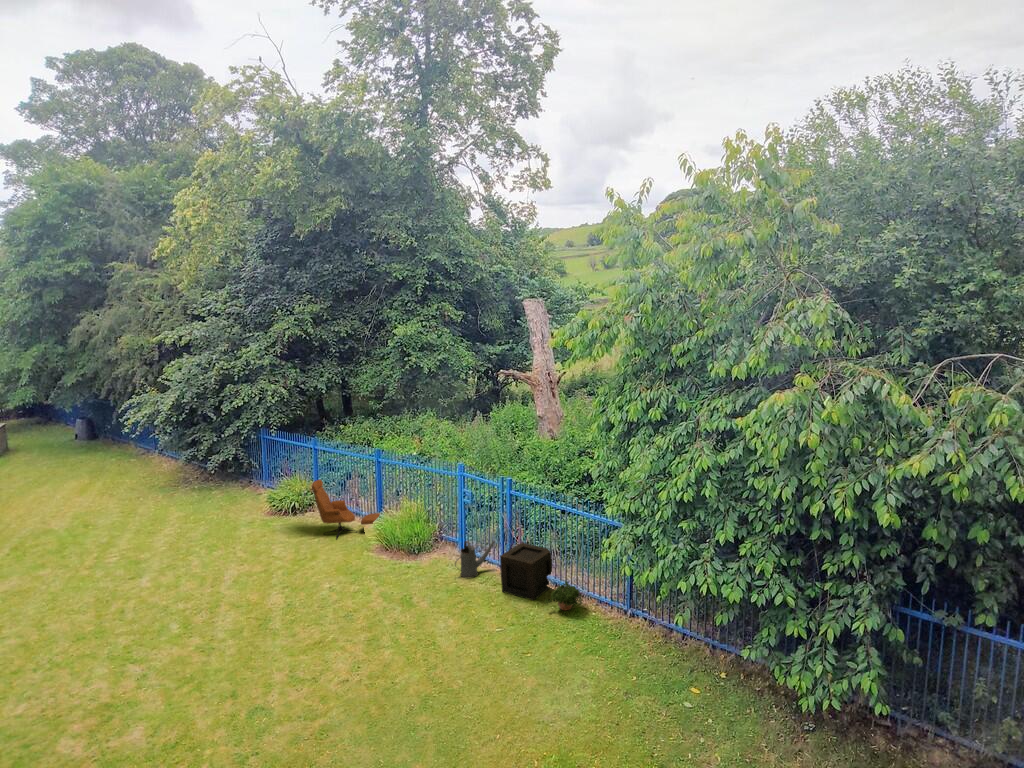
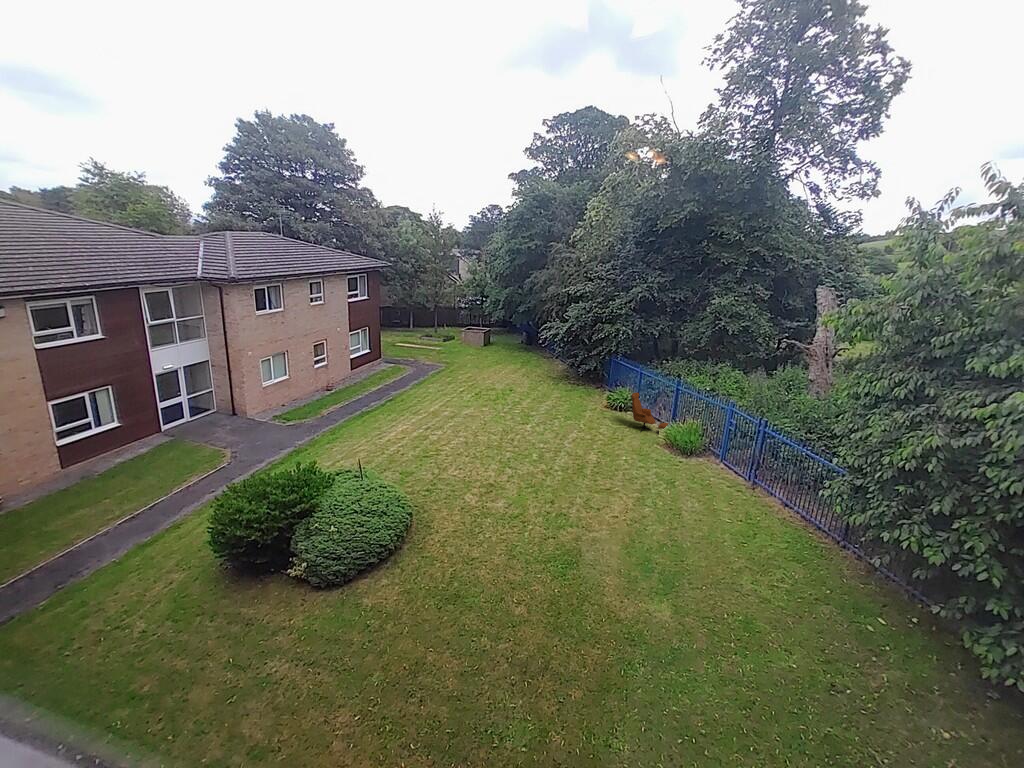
watering can: present [455,541,495,578] -> none [713,457,748,483]
wooden crate: present [500,543,552,600] -> none [743,471,793,513]
potted plant: present [545,581,583,613] -> none [773,507,807,531]

